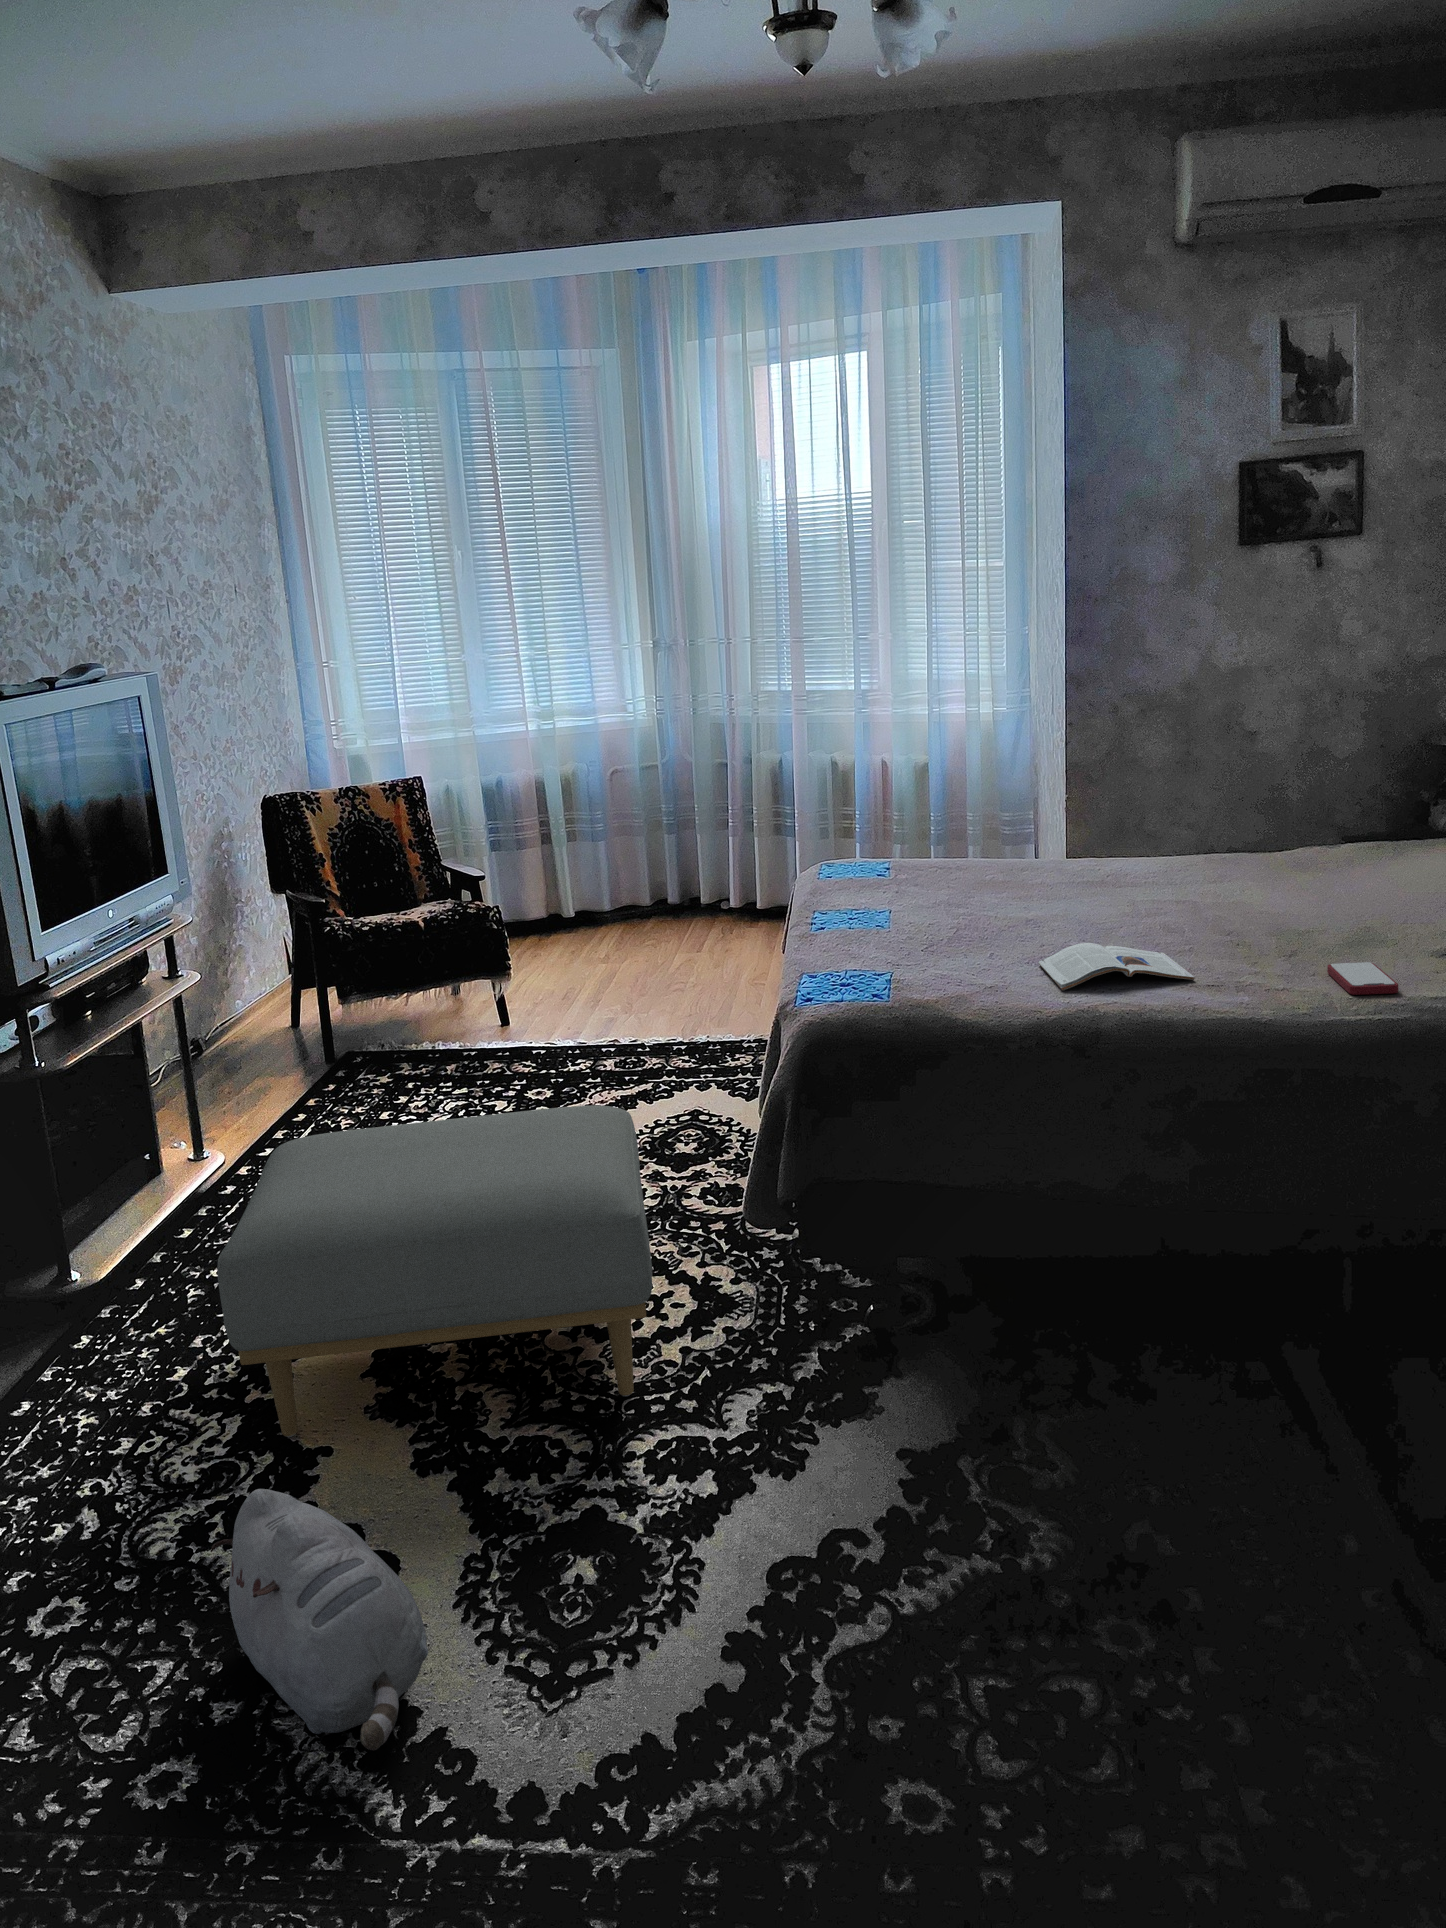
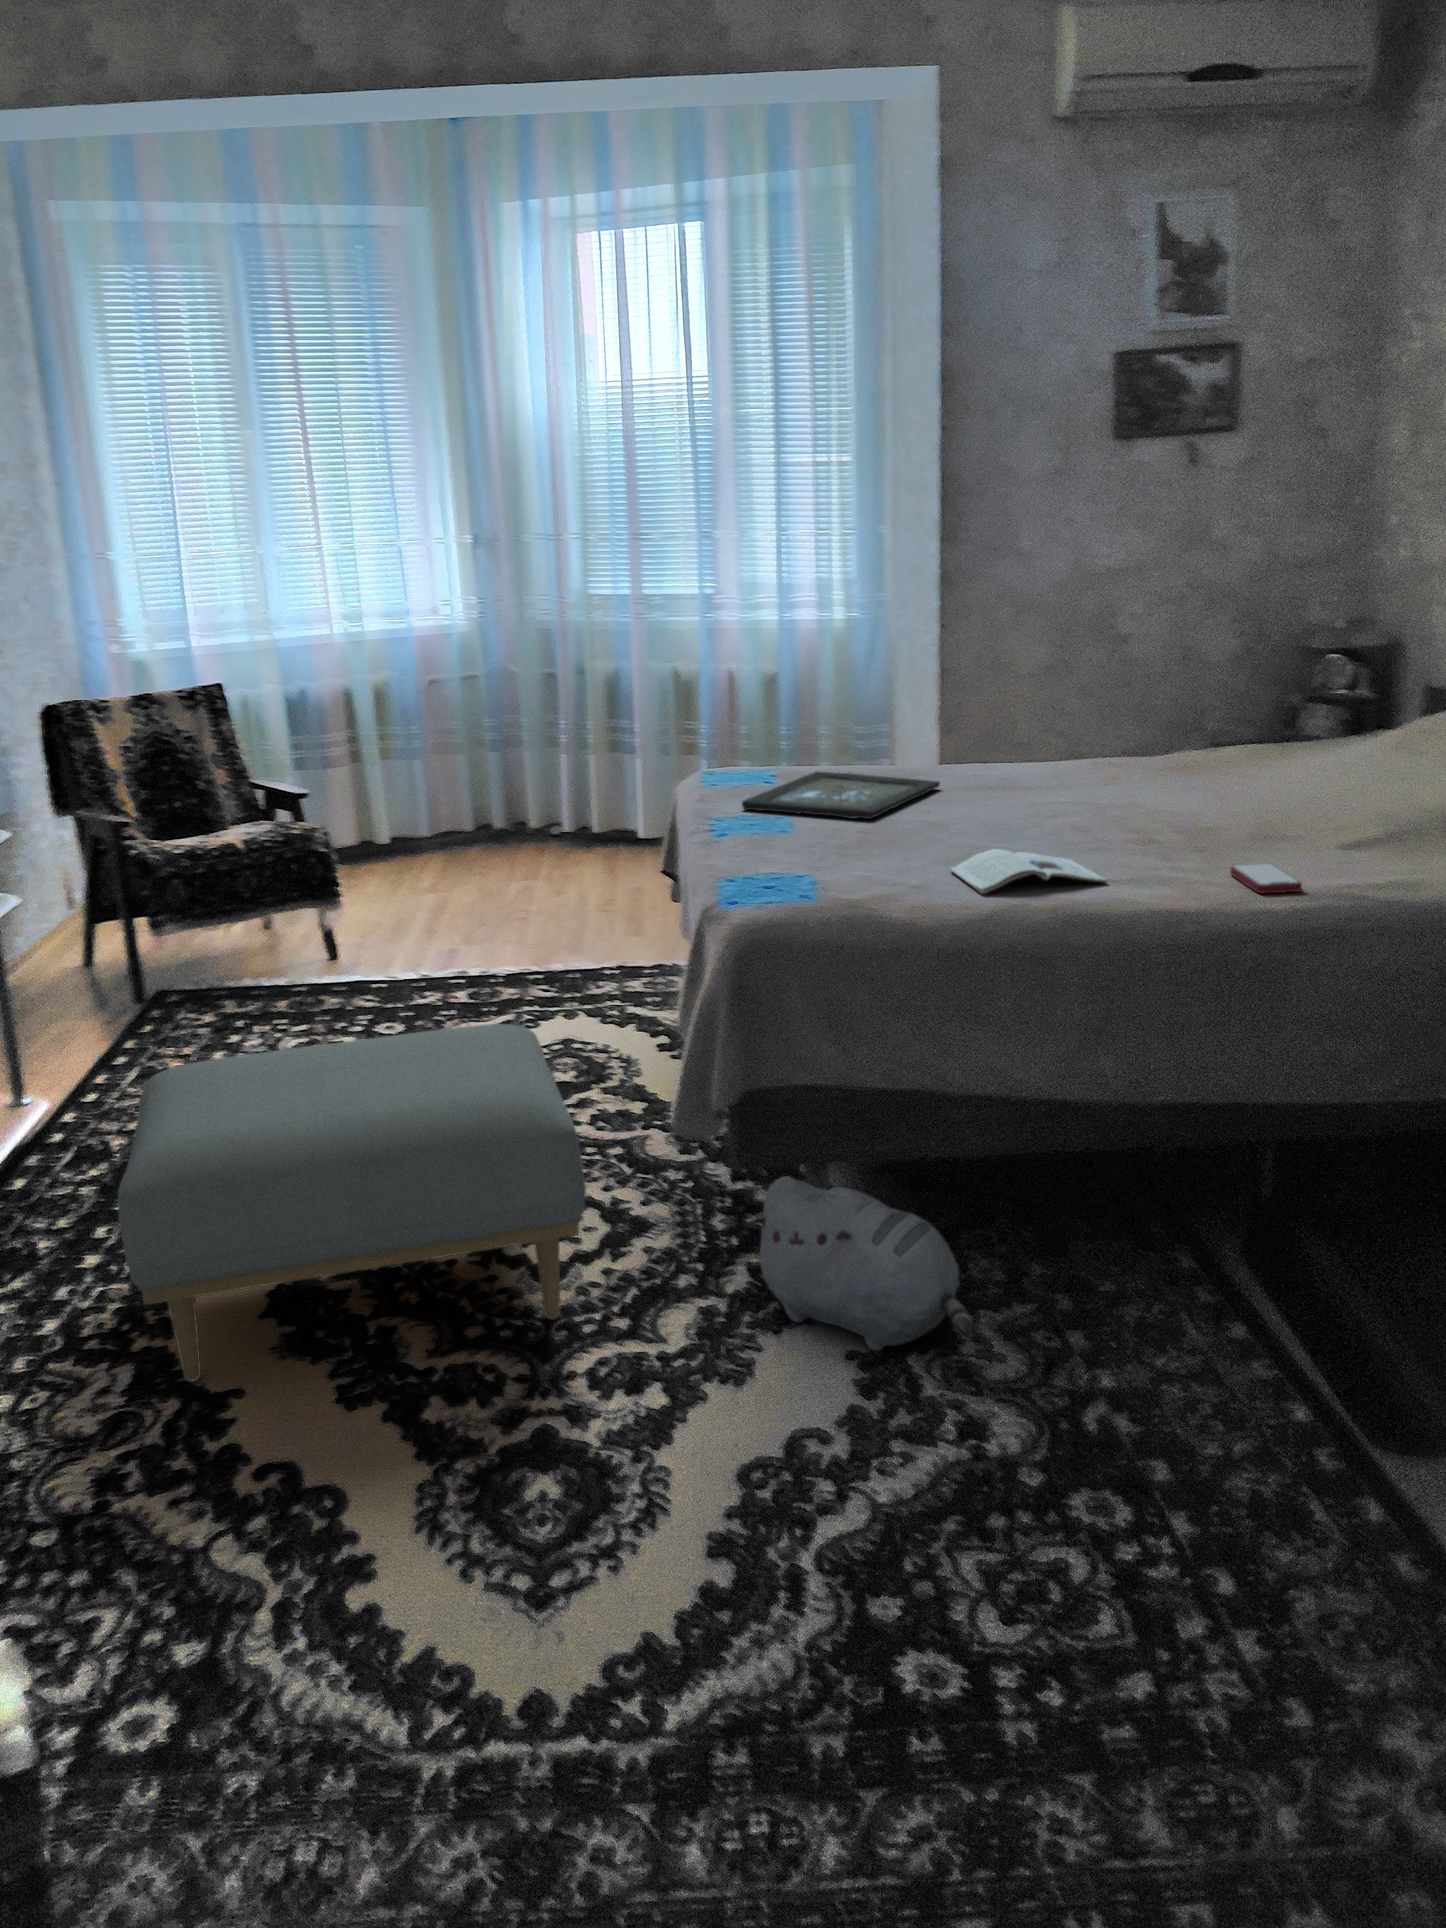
tray: none [858,857,1059,907] -> present [742,772,940,819]
plush toy: present [211,1489,428,1750] -> present [747,1176,973,1351]

